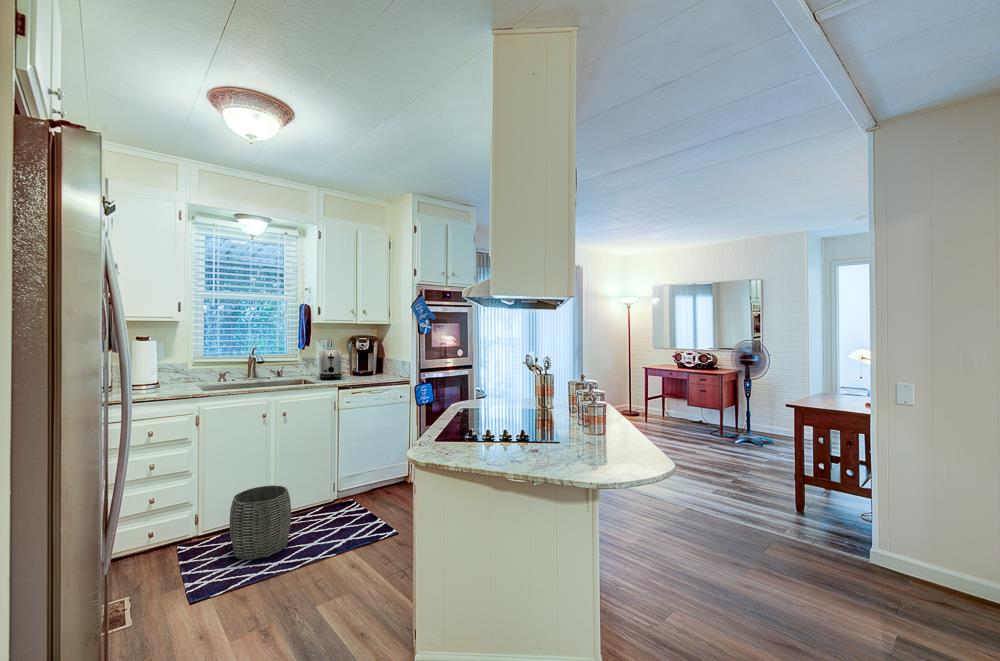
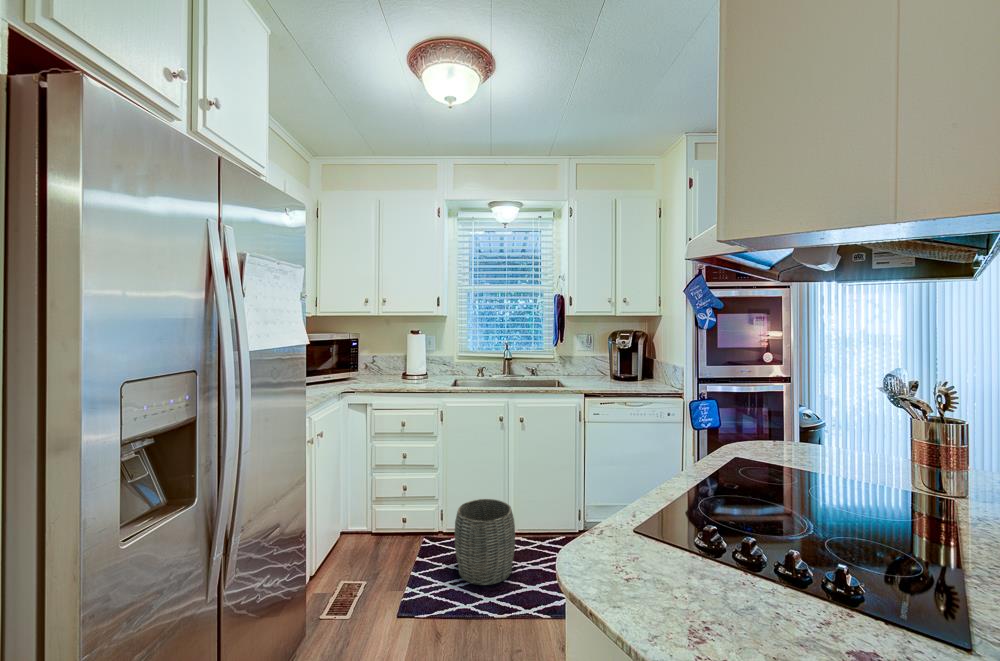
toaster: present [319,350,342,379] -> none [569,348,597,383]

